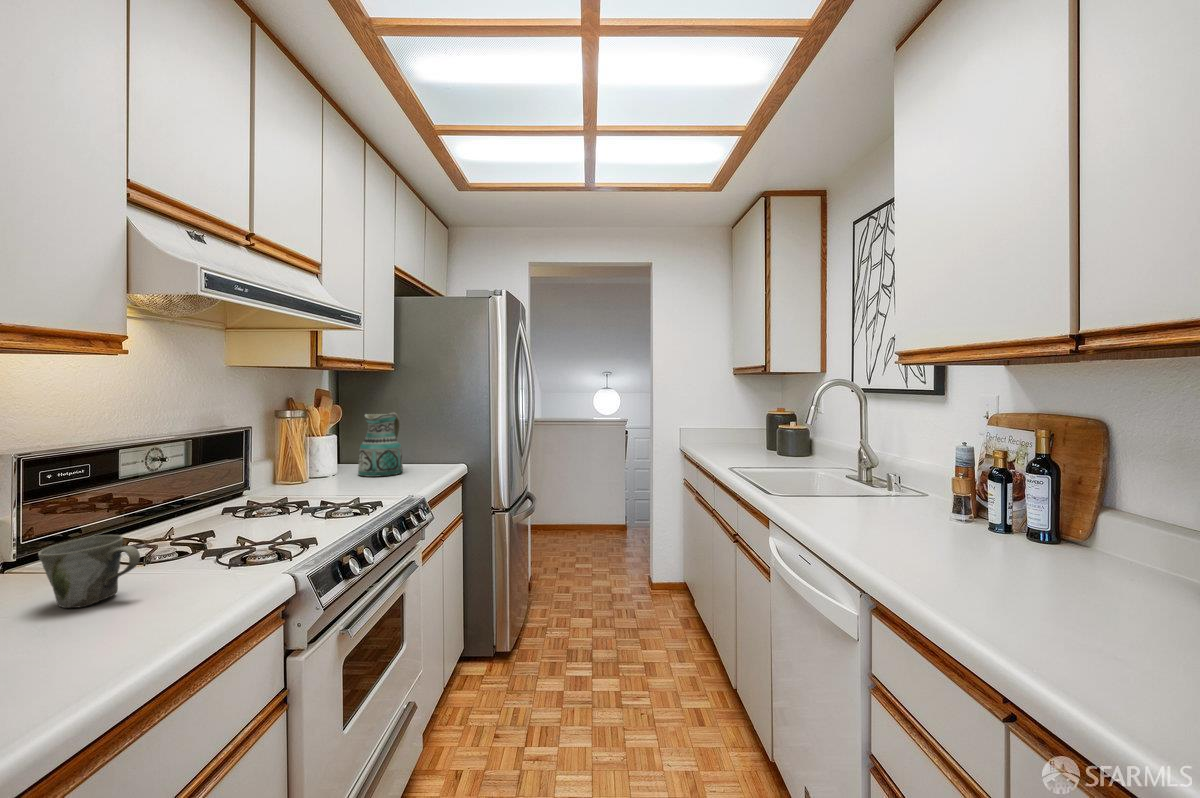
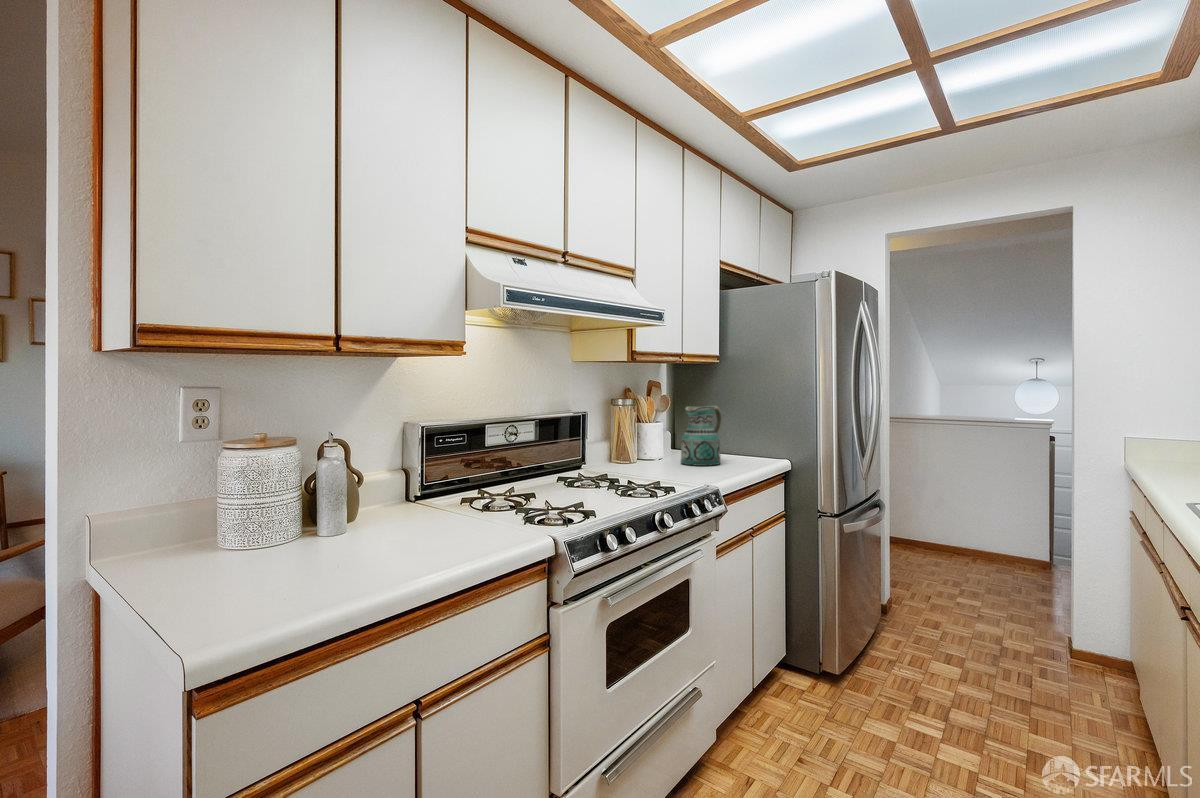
mug: present [38,535,140,608] -> none [402,484,452,532]

